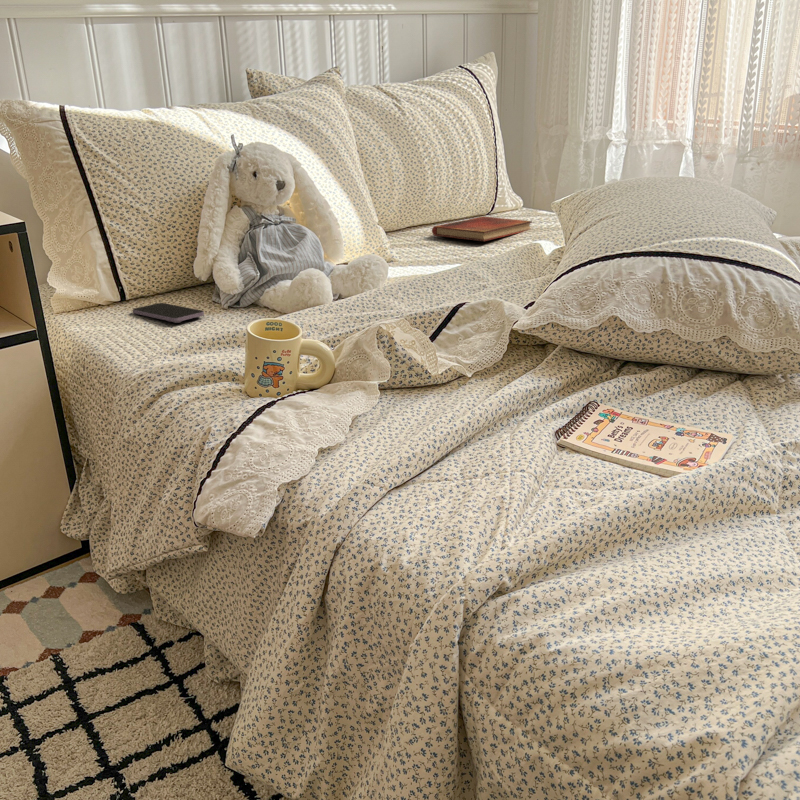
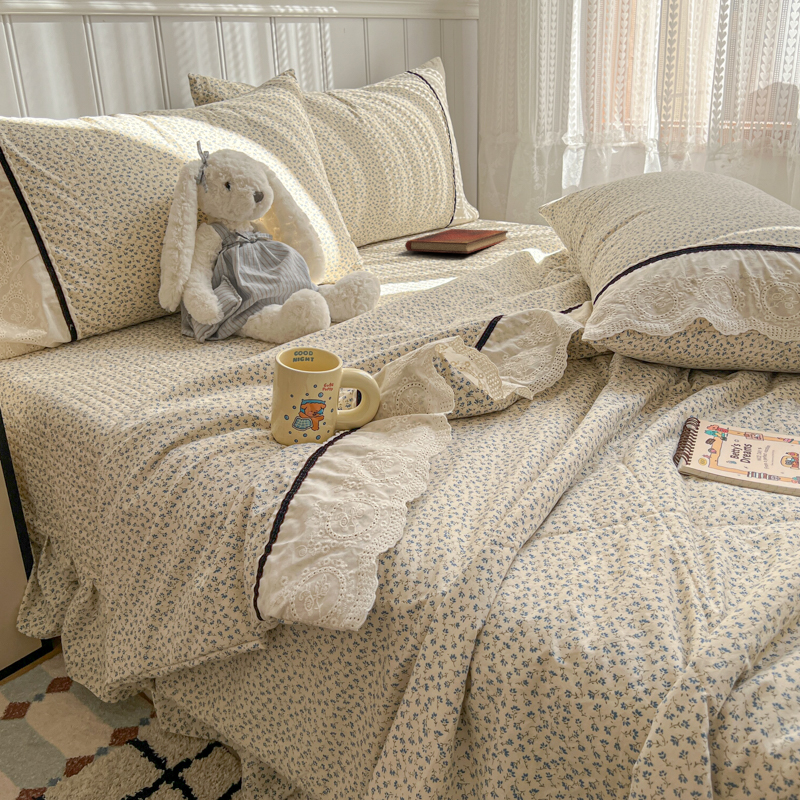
smartphone: present [133,303,204,323] -> none [91,342,184,364]

